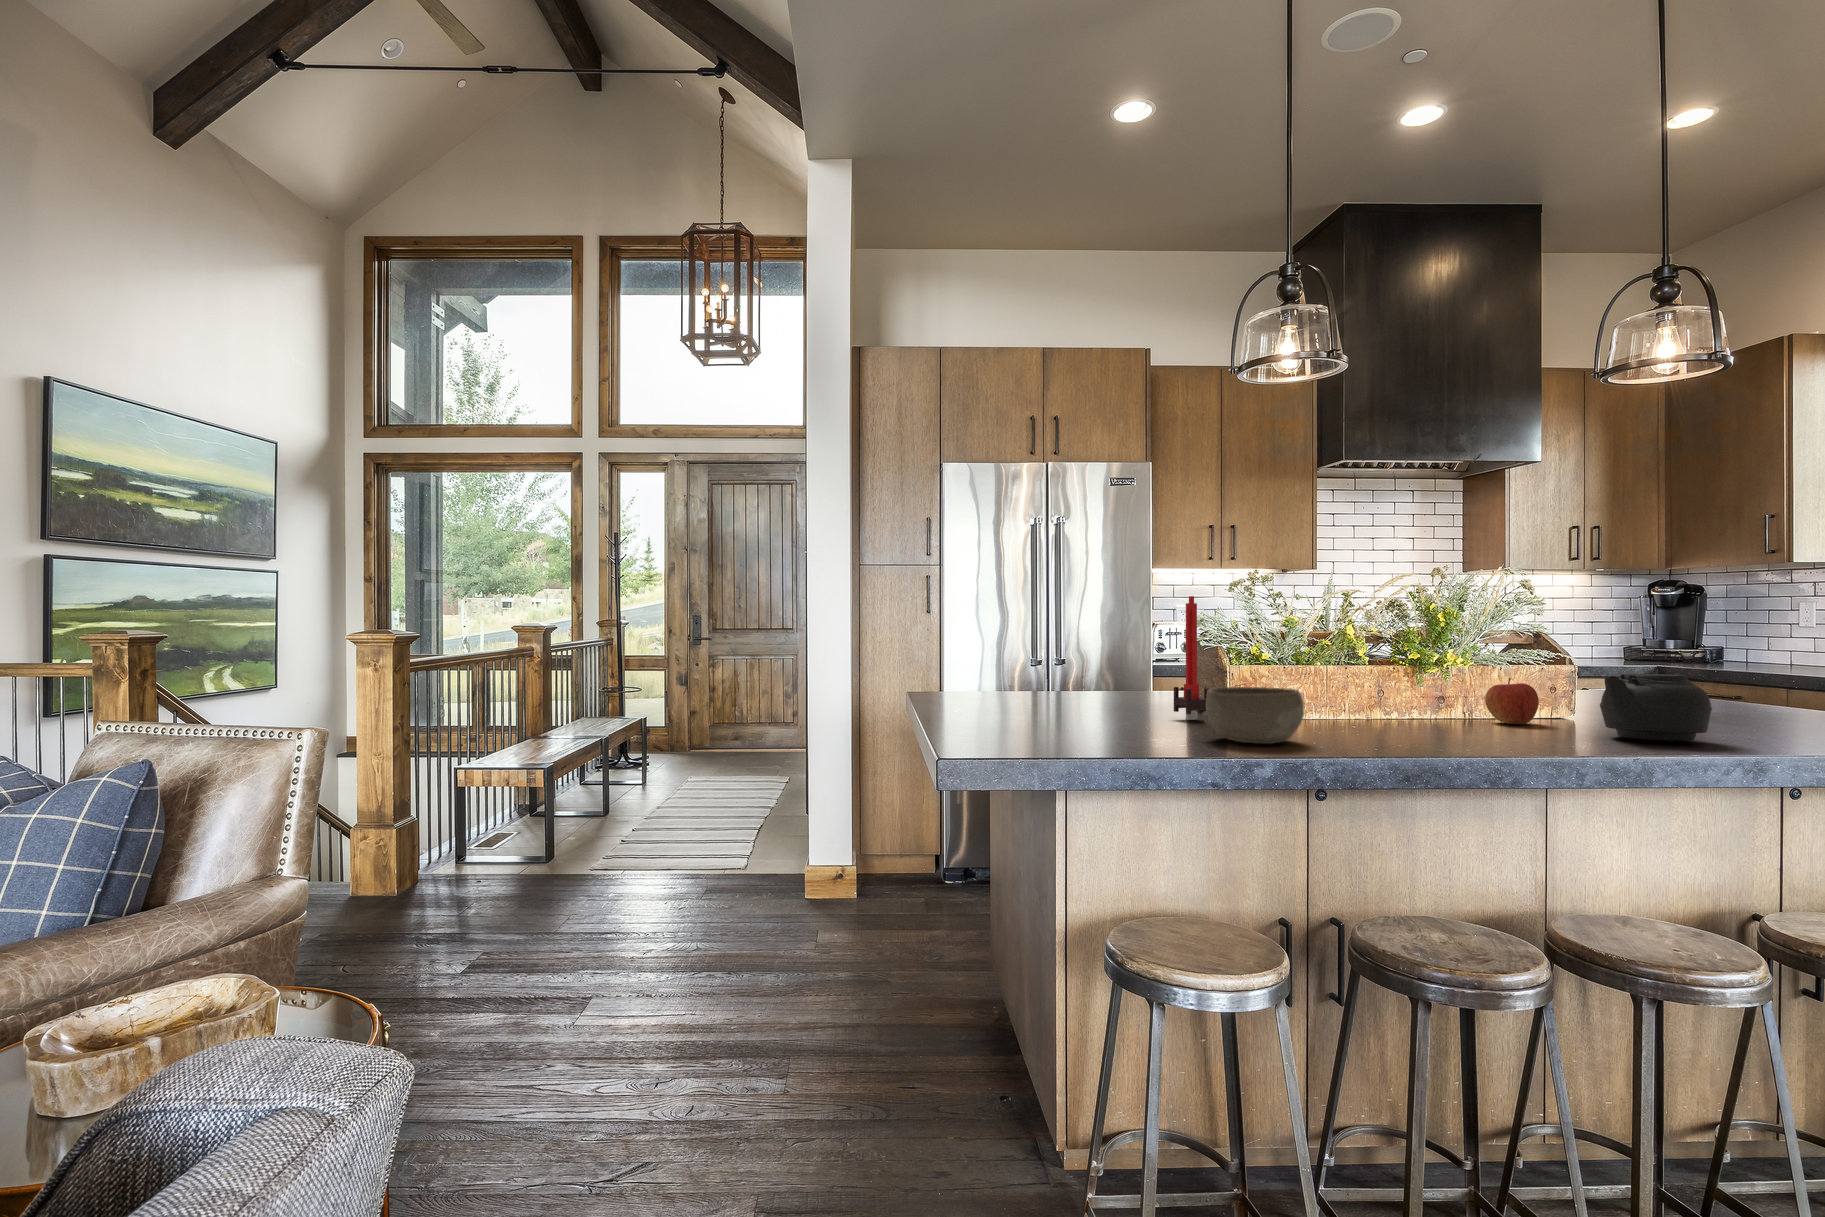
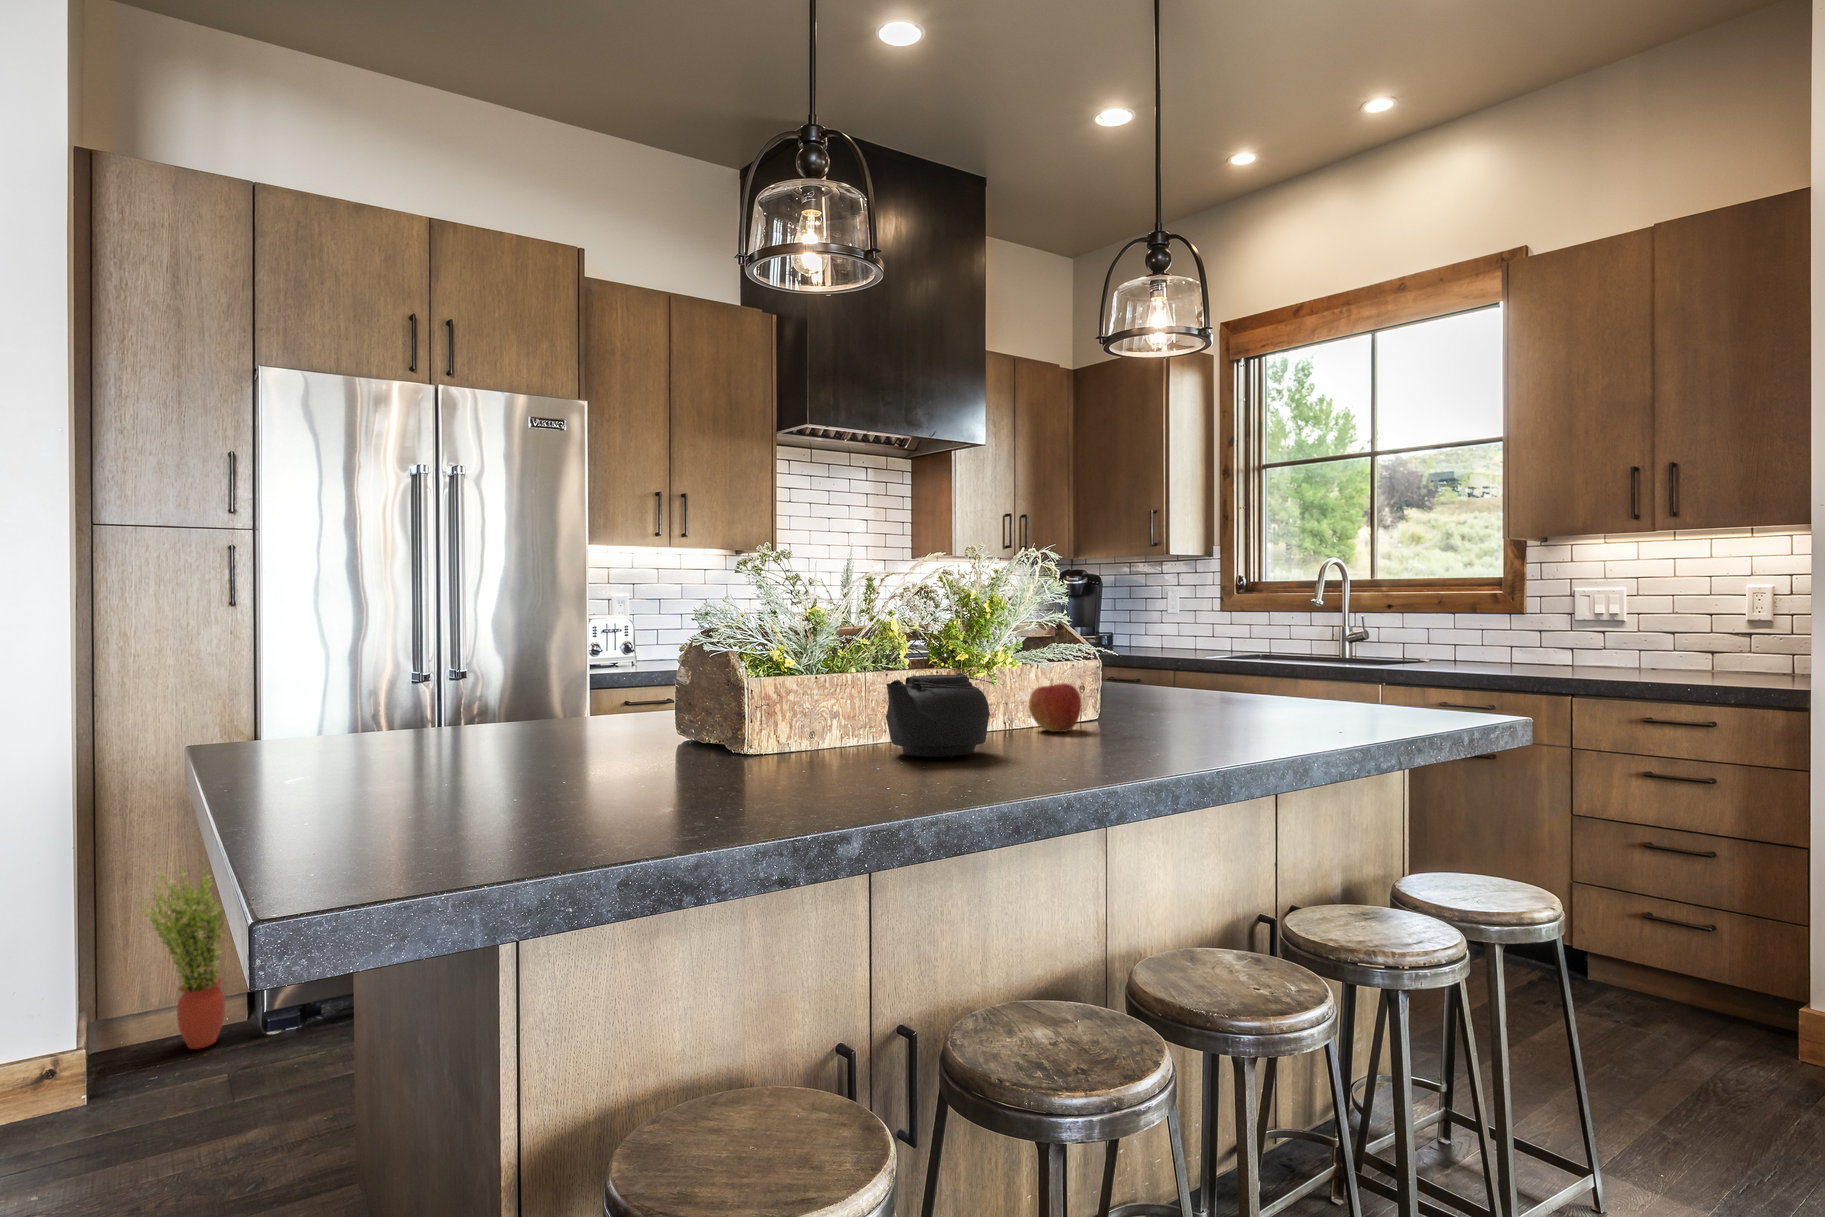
candle: present [1174,596,1209,720] -> none [670,579,723,764]
teapot: present [1600,673,1718,742] -> present [886,673,996,758]
bowl: present [1203,687,1304,744] -> none [736,713,879,803]
potted plant: none [882,772,930,884] -> present [141,868,226,1049]

